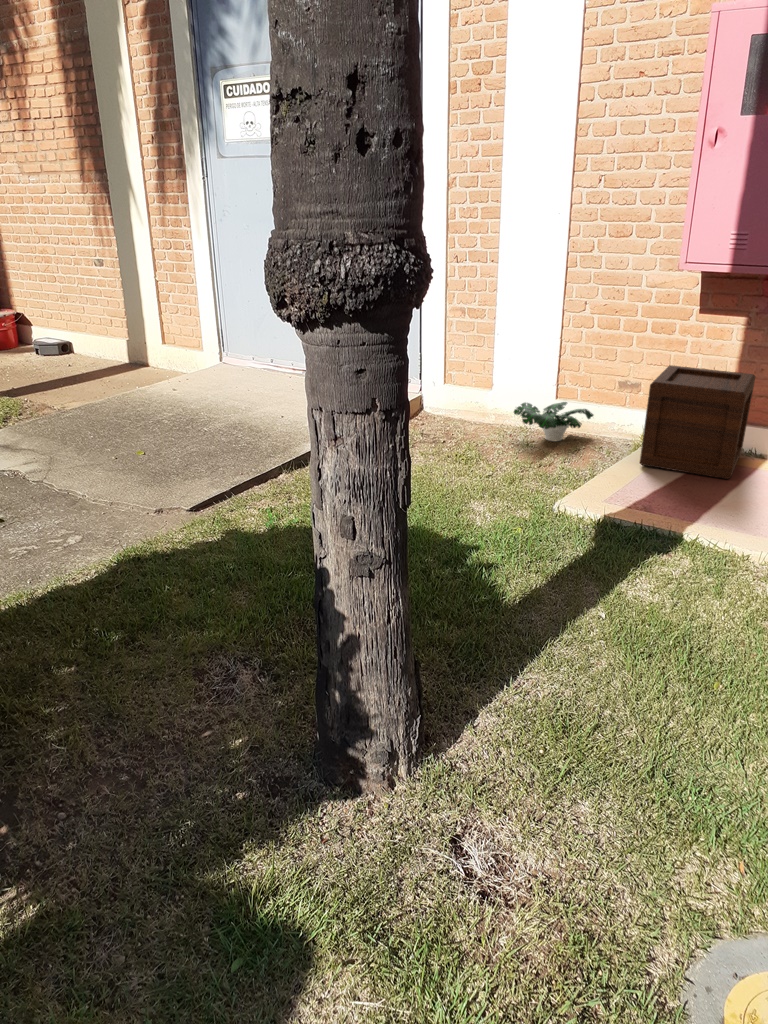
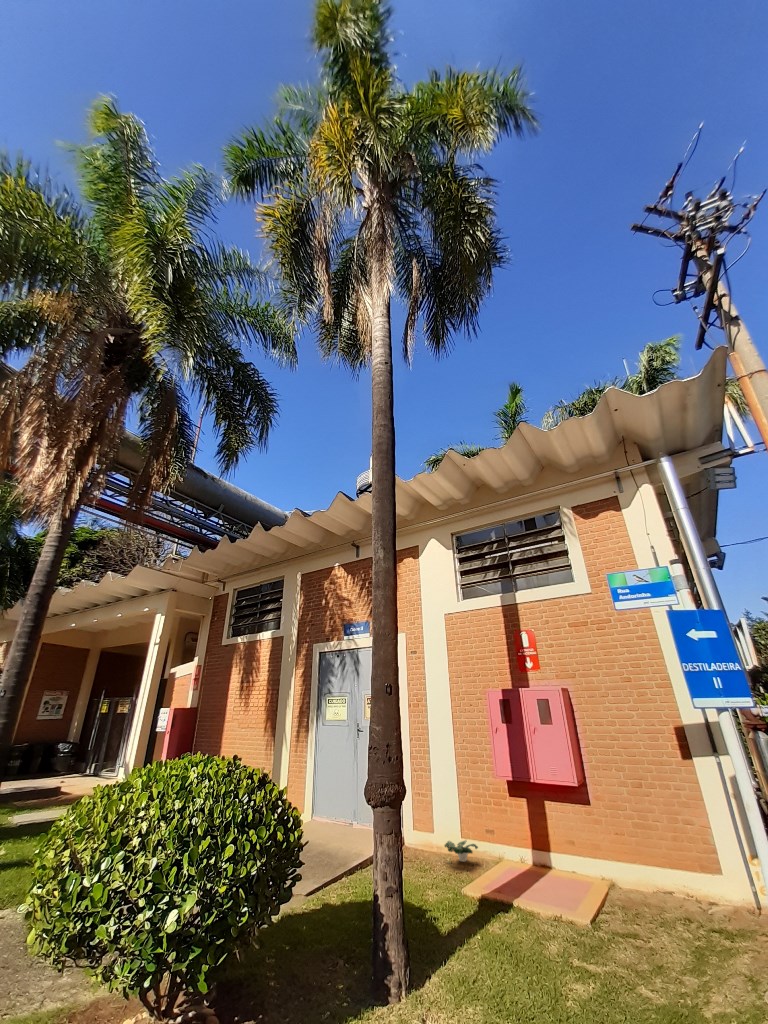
wooden crate: present [640,365,755,479] -> none [494,821,541,879]

